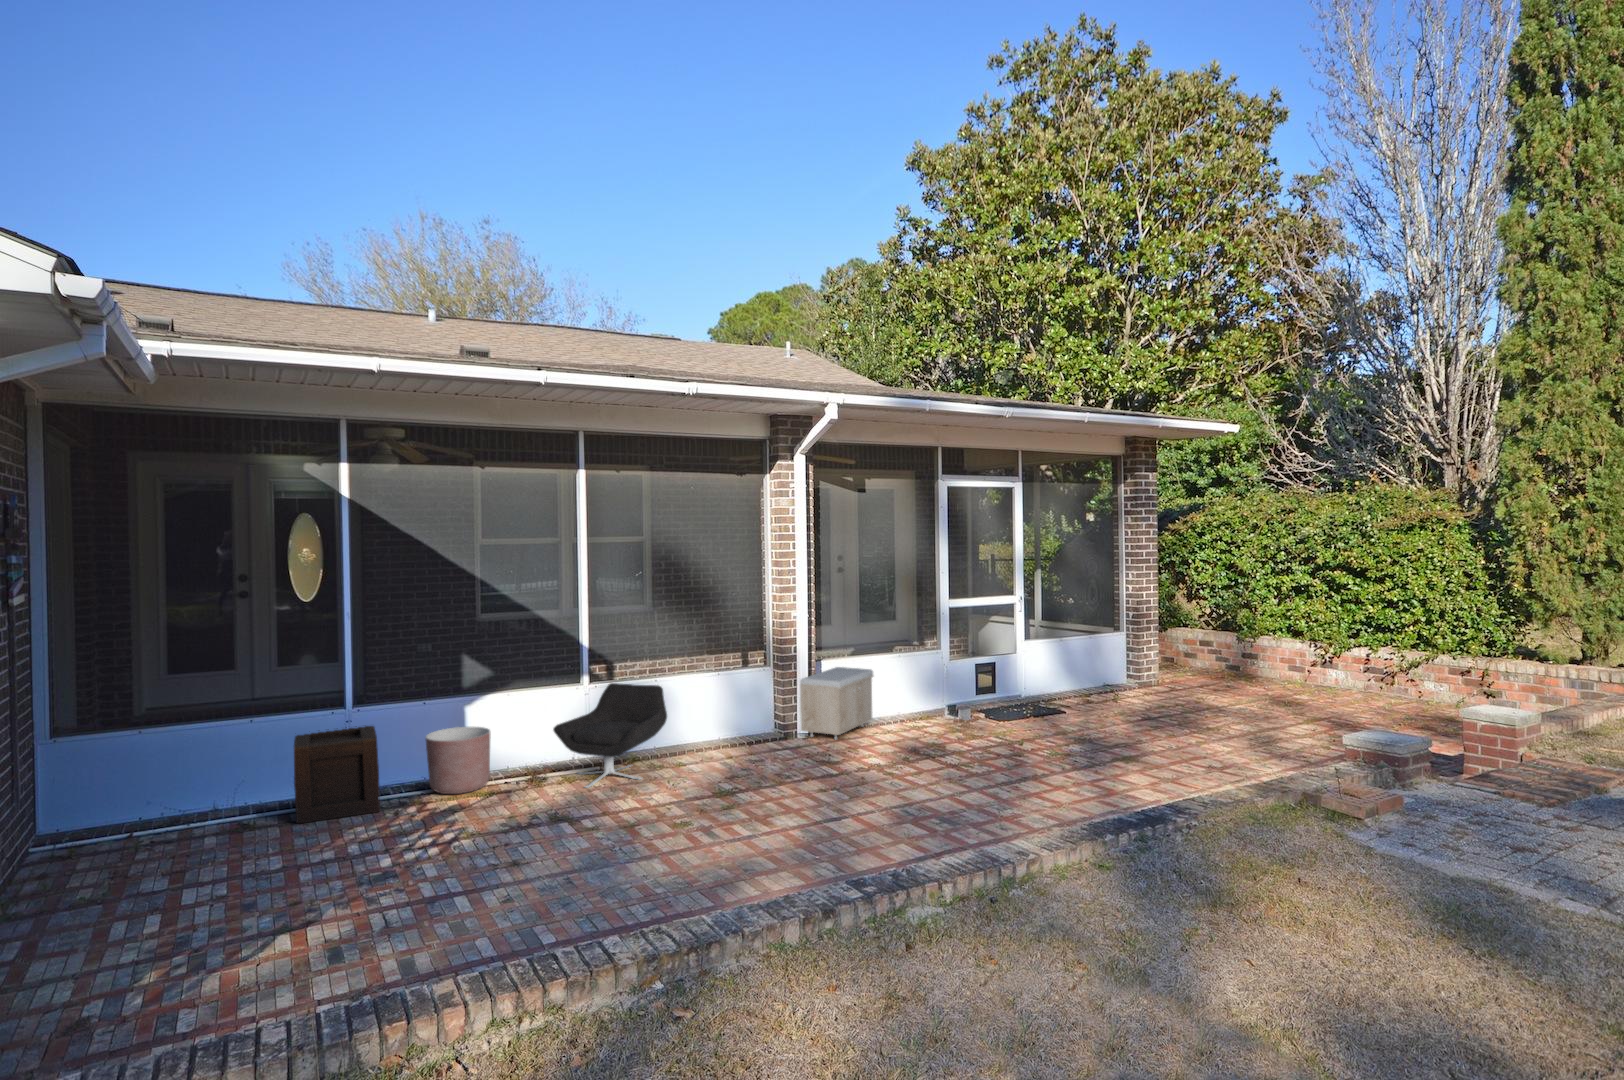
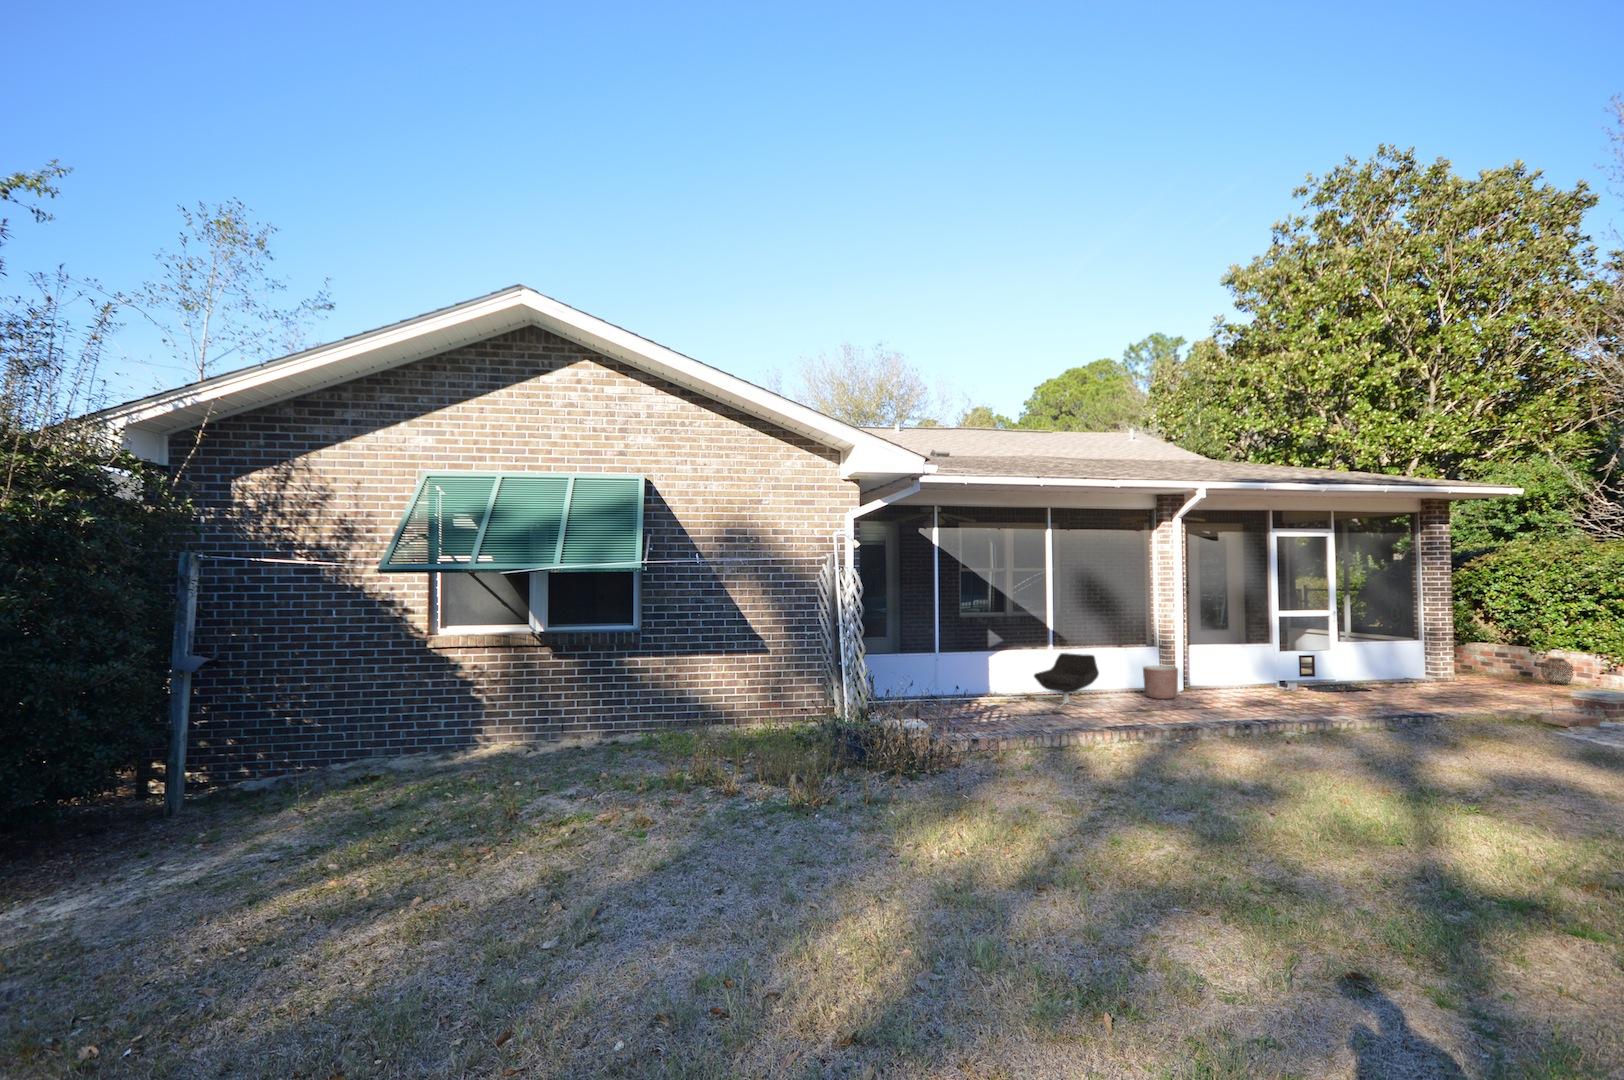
woven basket: none [1252,649,1287,684] -> present [1541,658,1573,685]
storage bench: present [800,667,873,739] -> none [1178,653,1227,697]
wooden crate: present [294,726,380,823] -> none [903,667,950,712]
planter: present [426,727,490,794] -> present [1143,665,1178,699]

